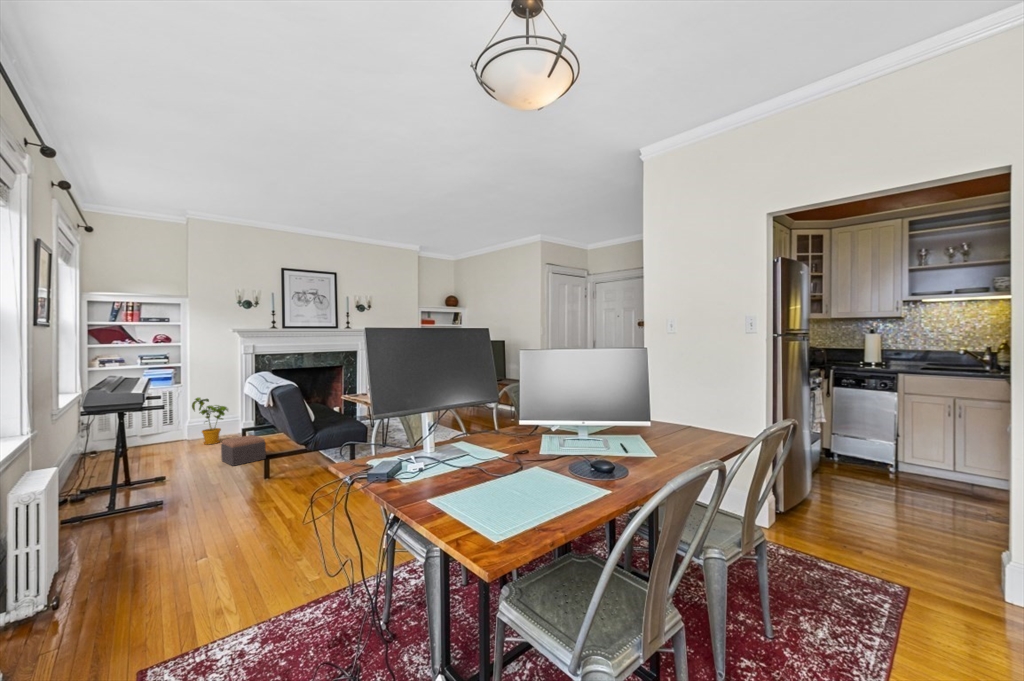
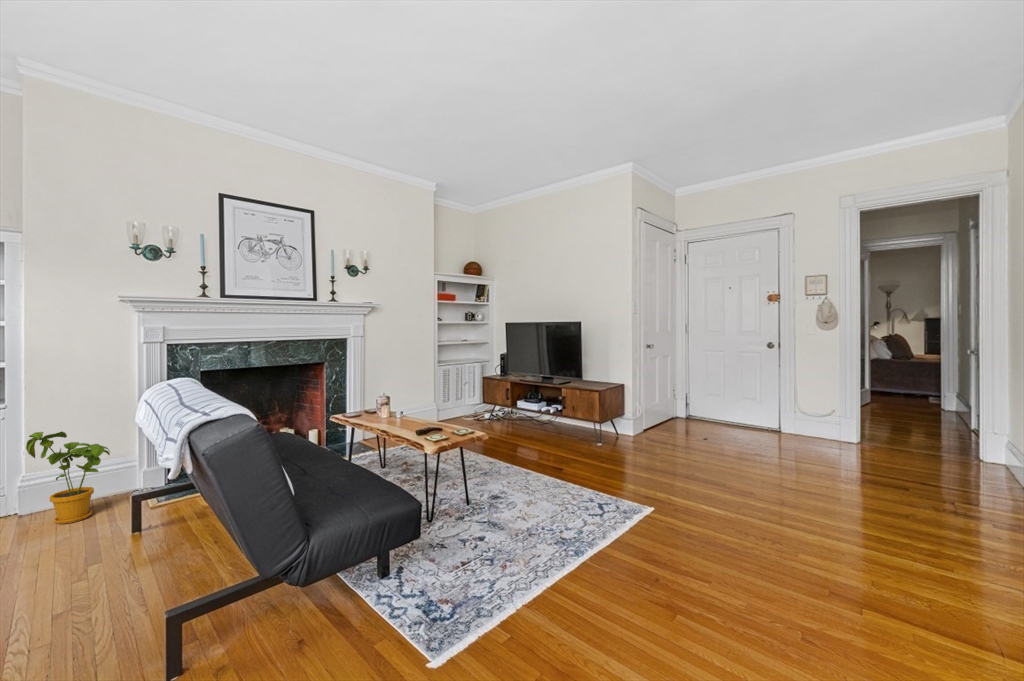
footstool: present [221,435,266,466] -> none [73,519,183,612]

